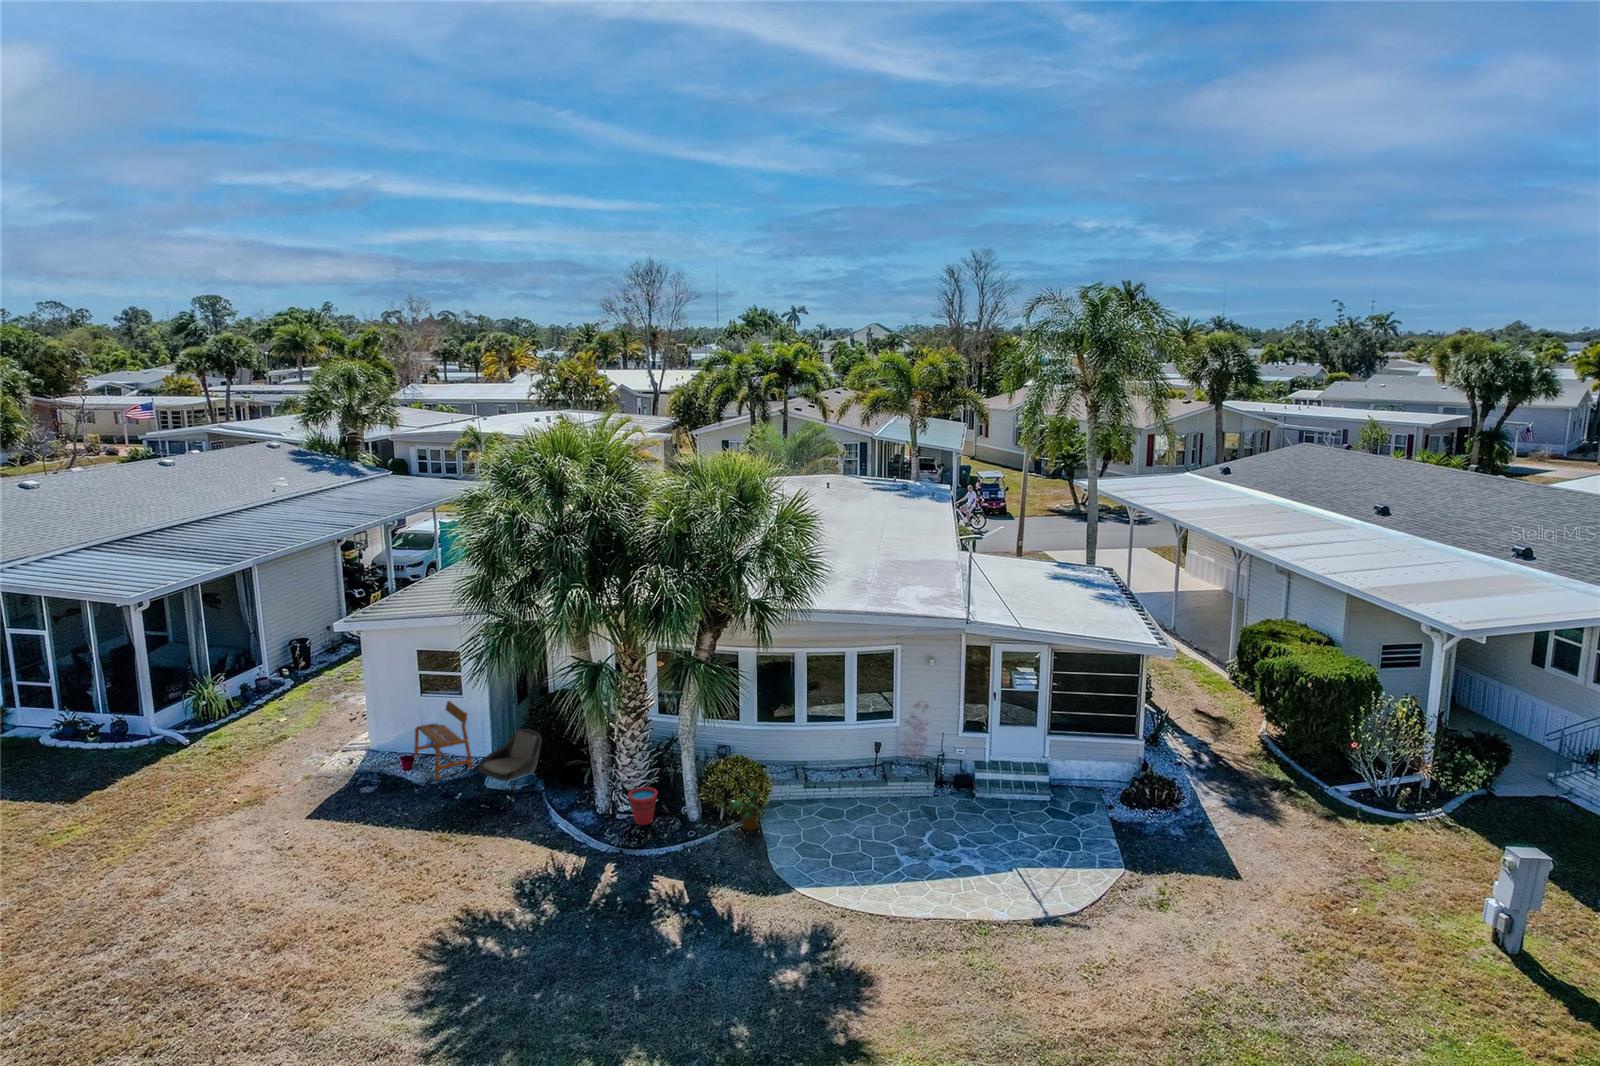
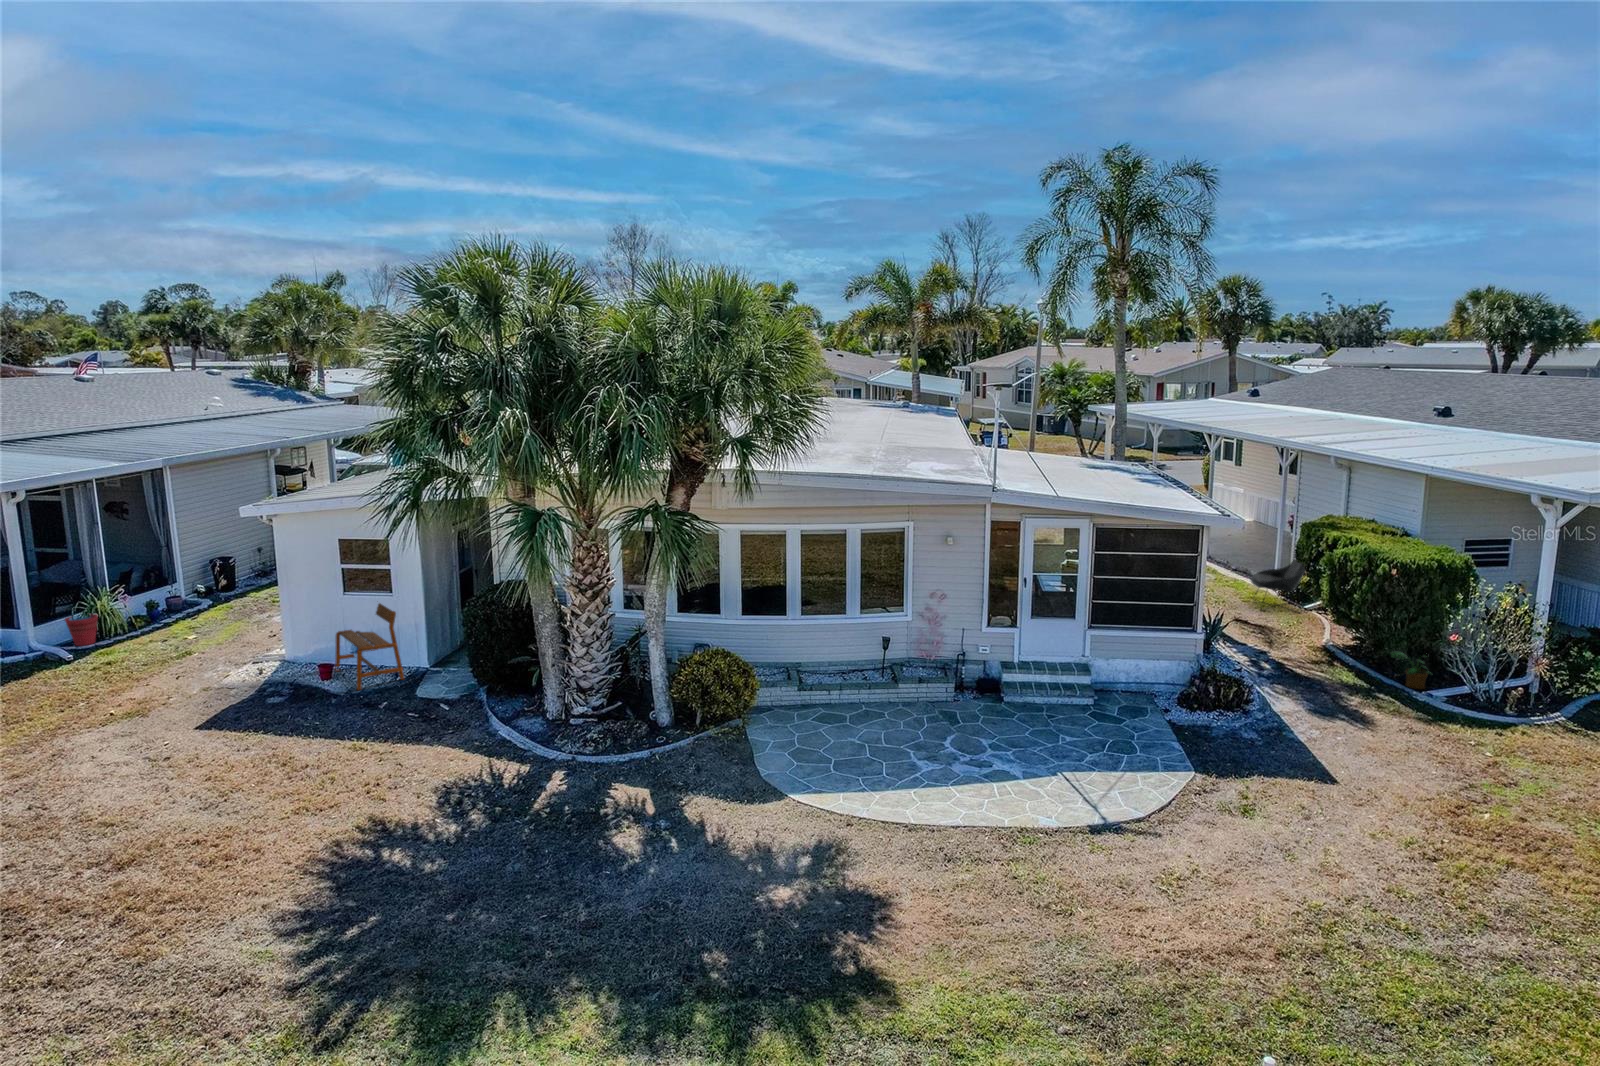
lounge chair: present [479,729,544,804] -> present [1251,559,1305,614]
bucket: present [628,787,657,825] -> present [65,614,98,646]
potted plant: present [729,791,761,831] -> present [1391,651,1431,689]

